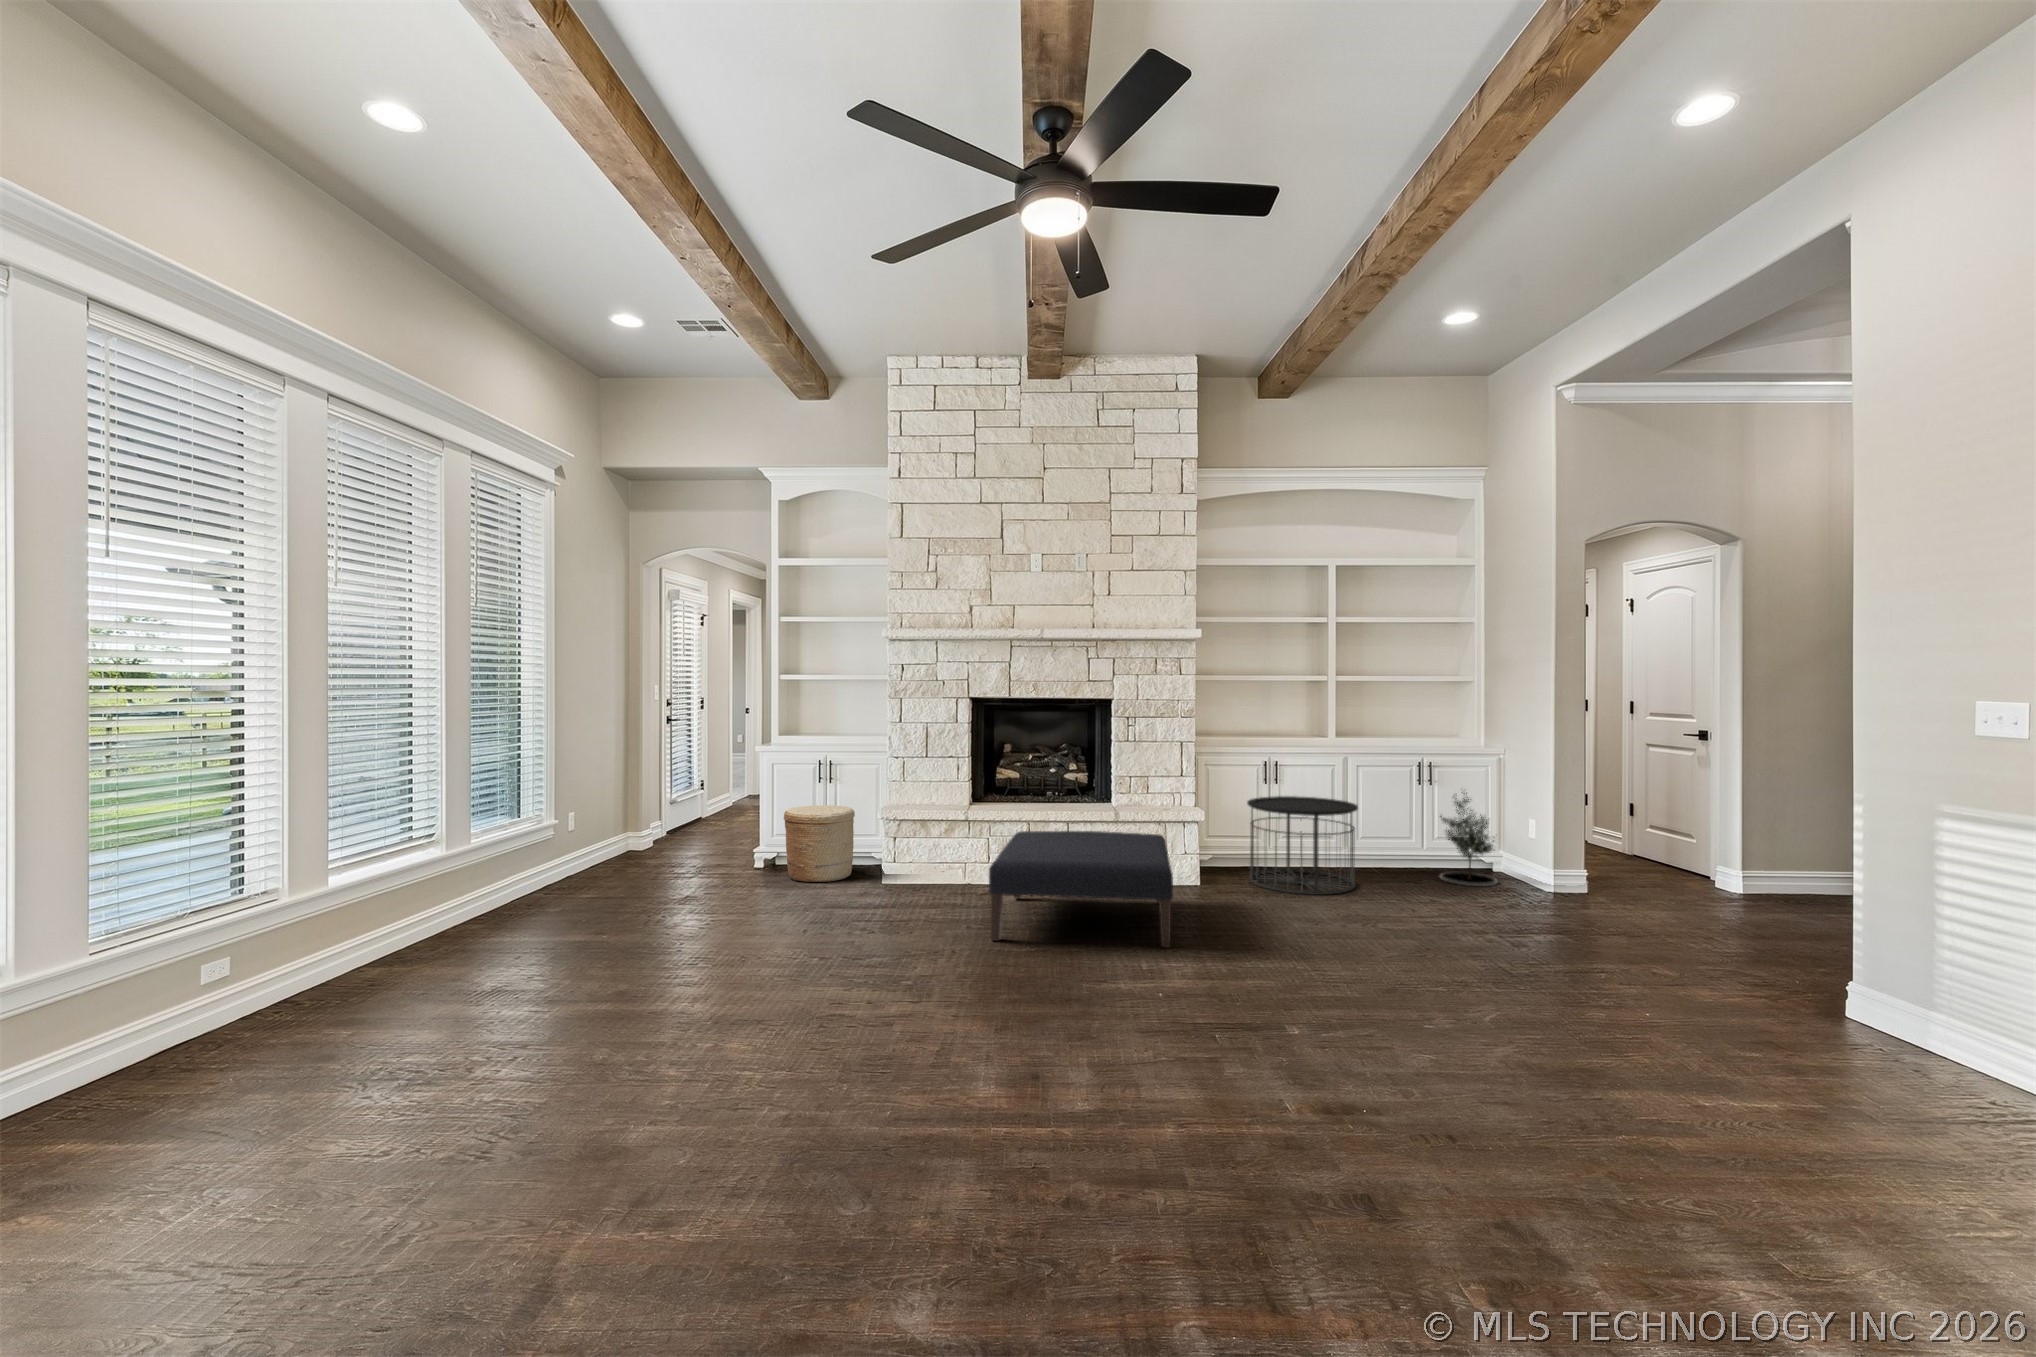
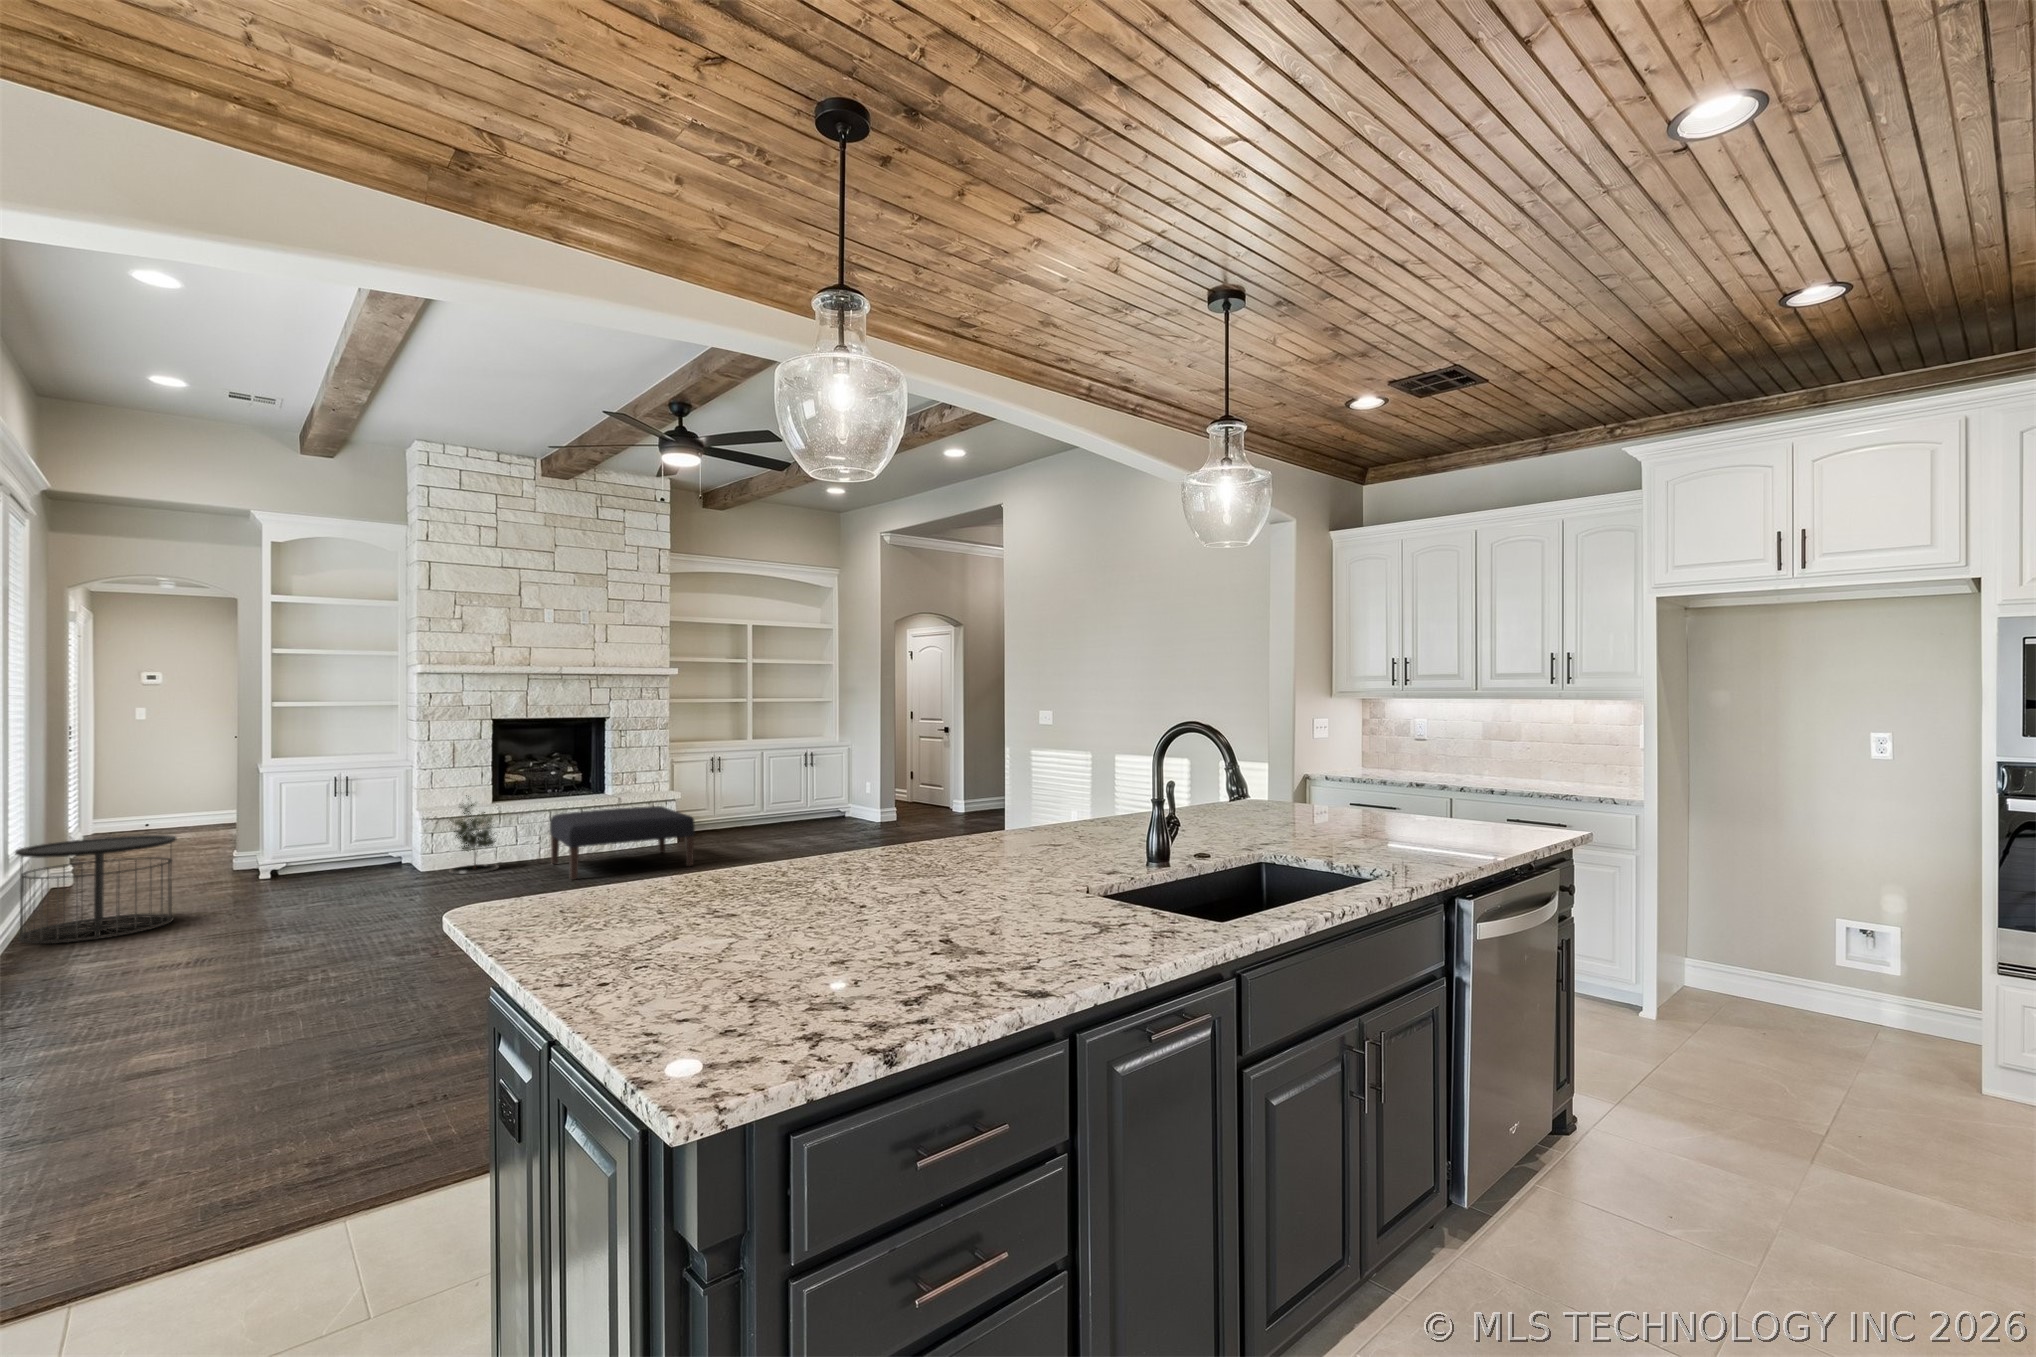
potted tree: present [1439,792,1497,886] -> present [449,795,498,874]
side table: present [1247,796,1358,895] -> present [15,835,176,944]
woven basket: present [784,805,855,882] -> none [306,817,380,883]

